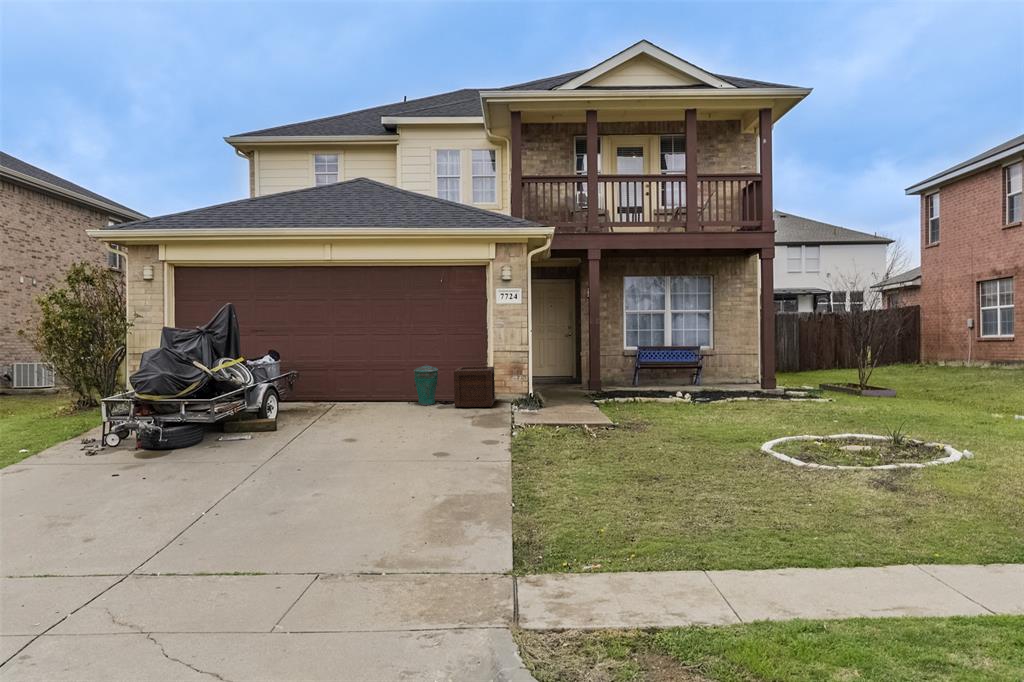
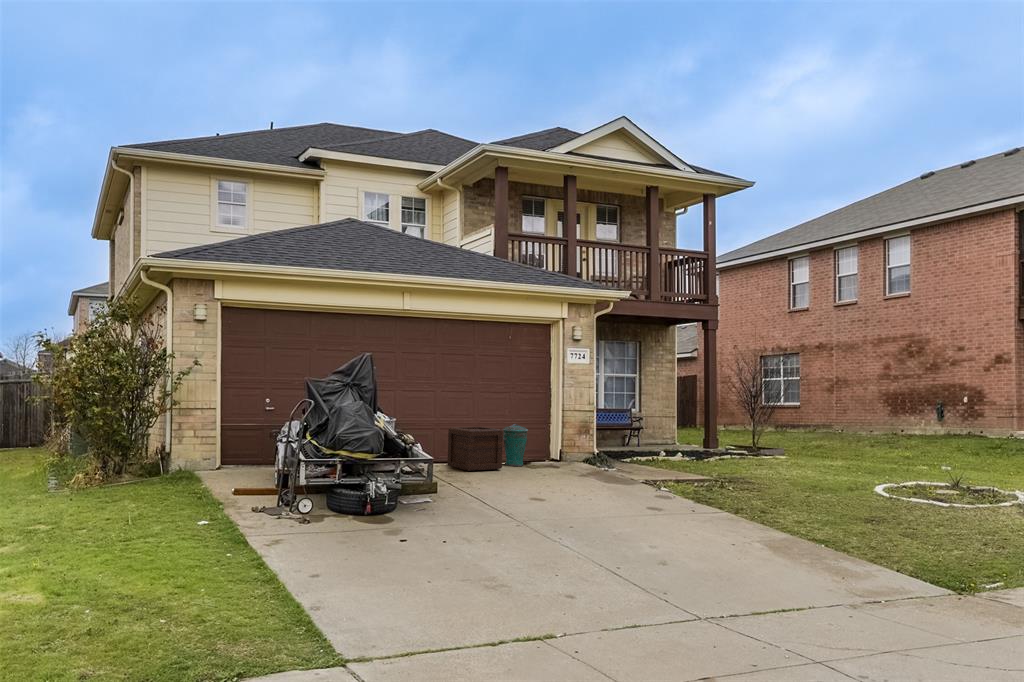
wooden crate: present [454,367,495,407] -> present [448,427,503,471]

